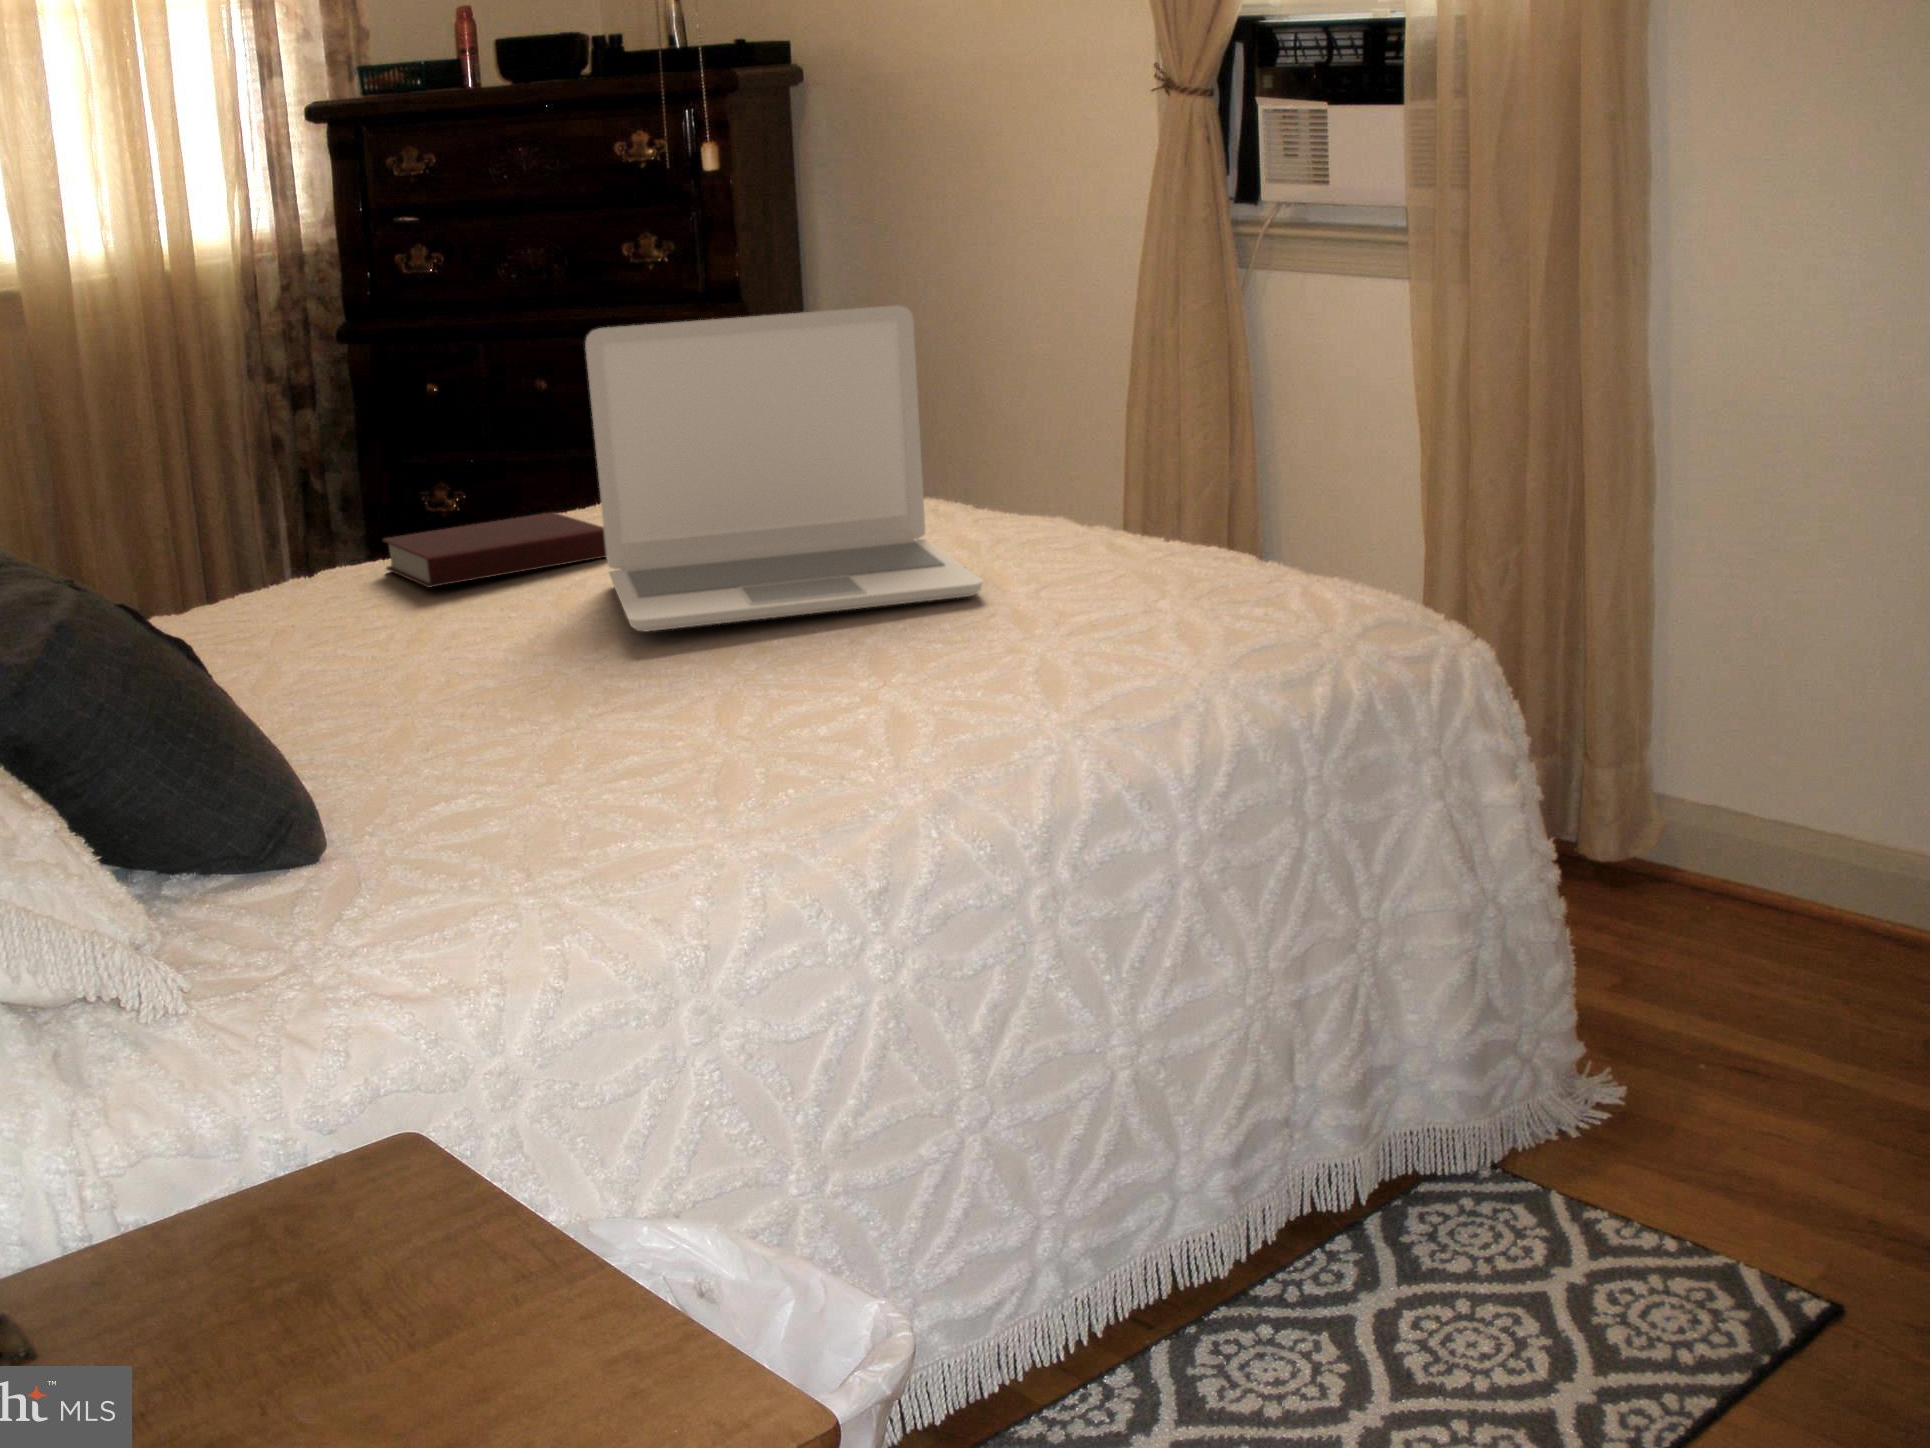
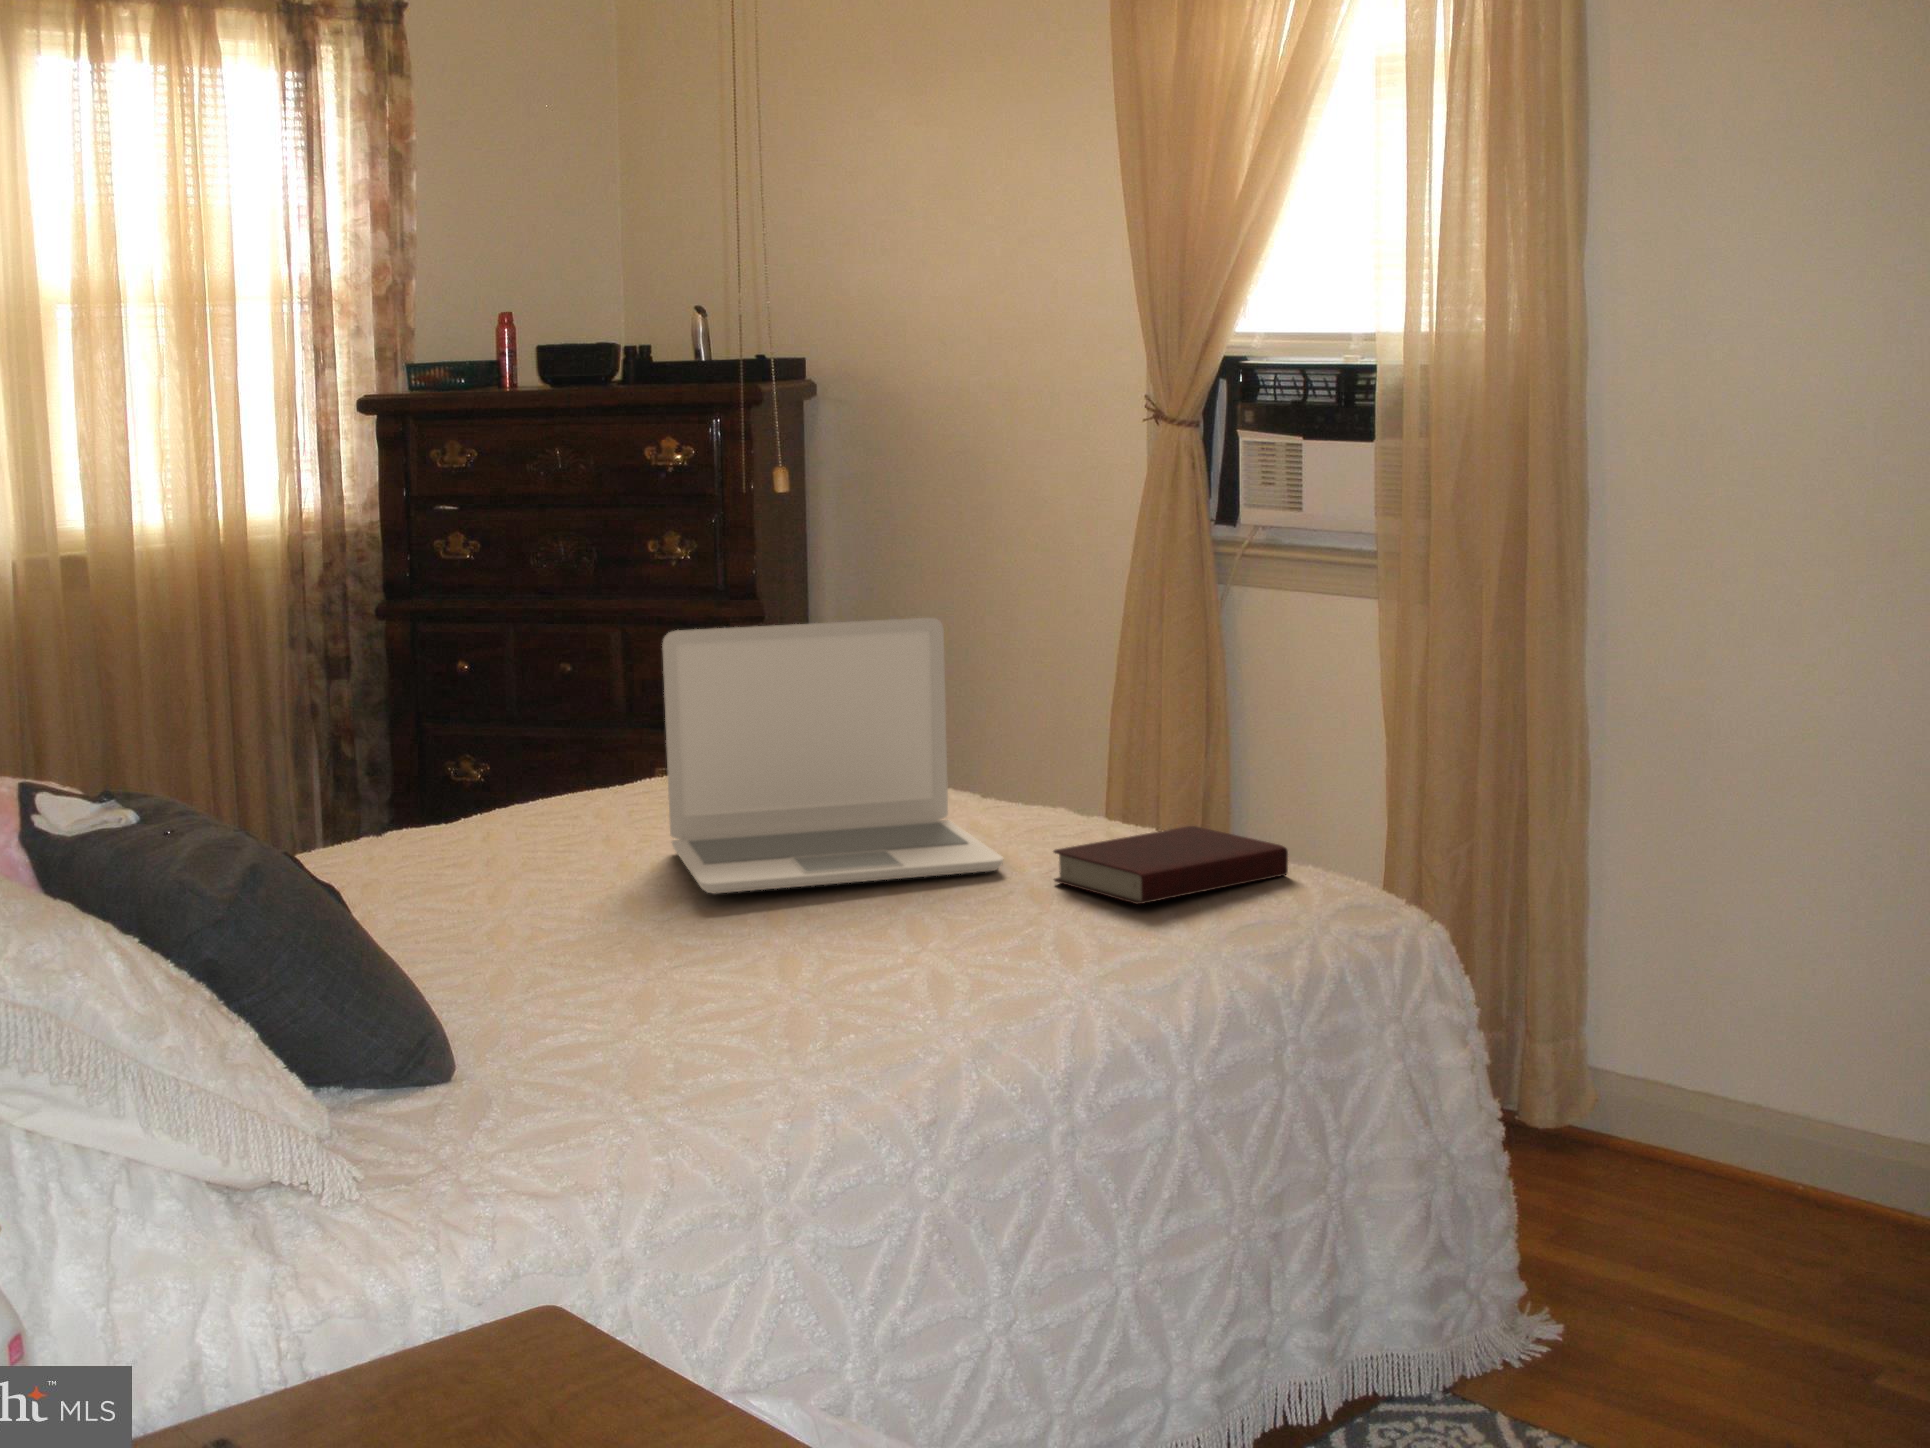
book: present [383,512,606,588] -> present [1054,826,1288,904]

